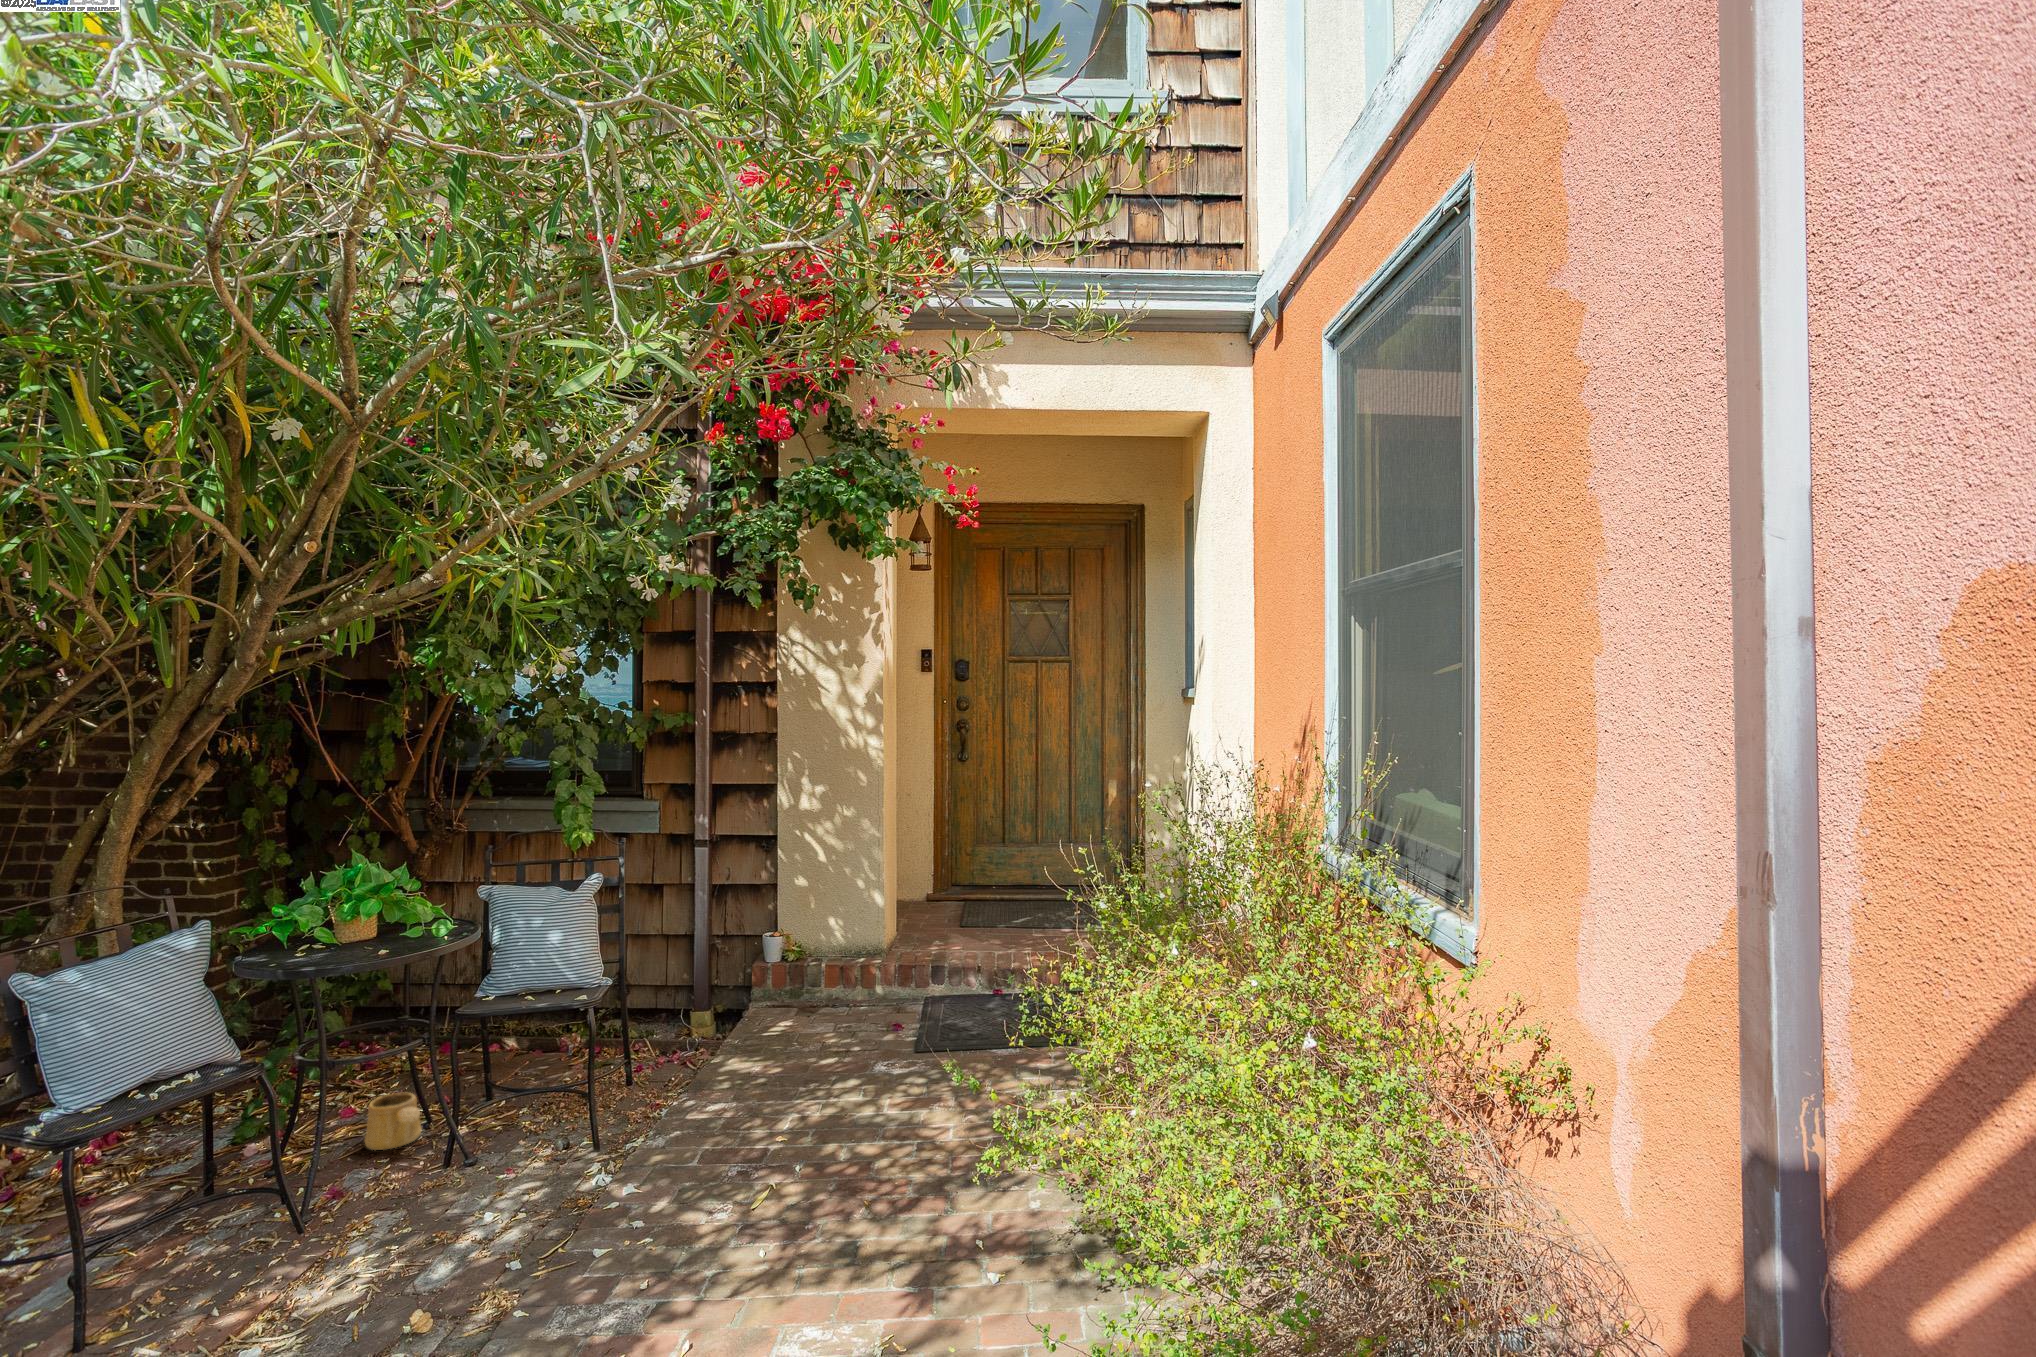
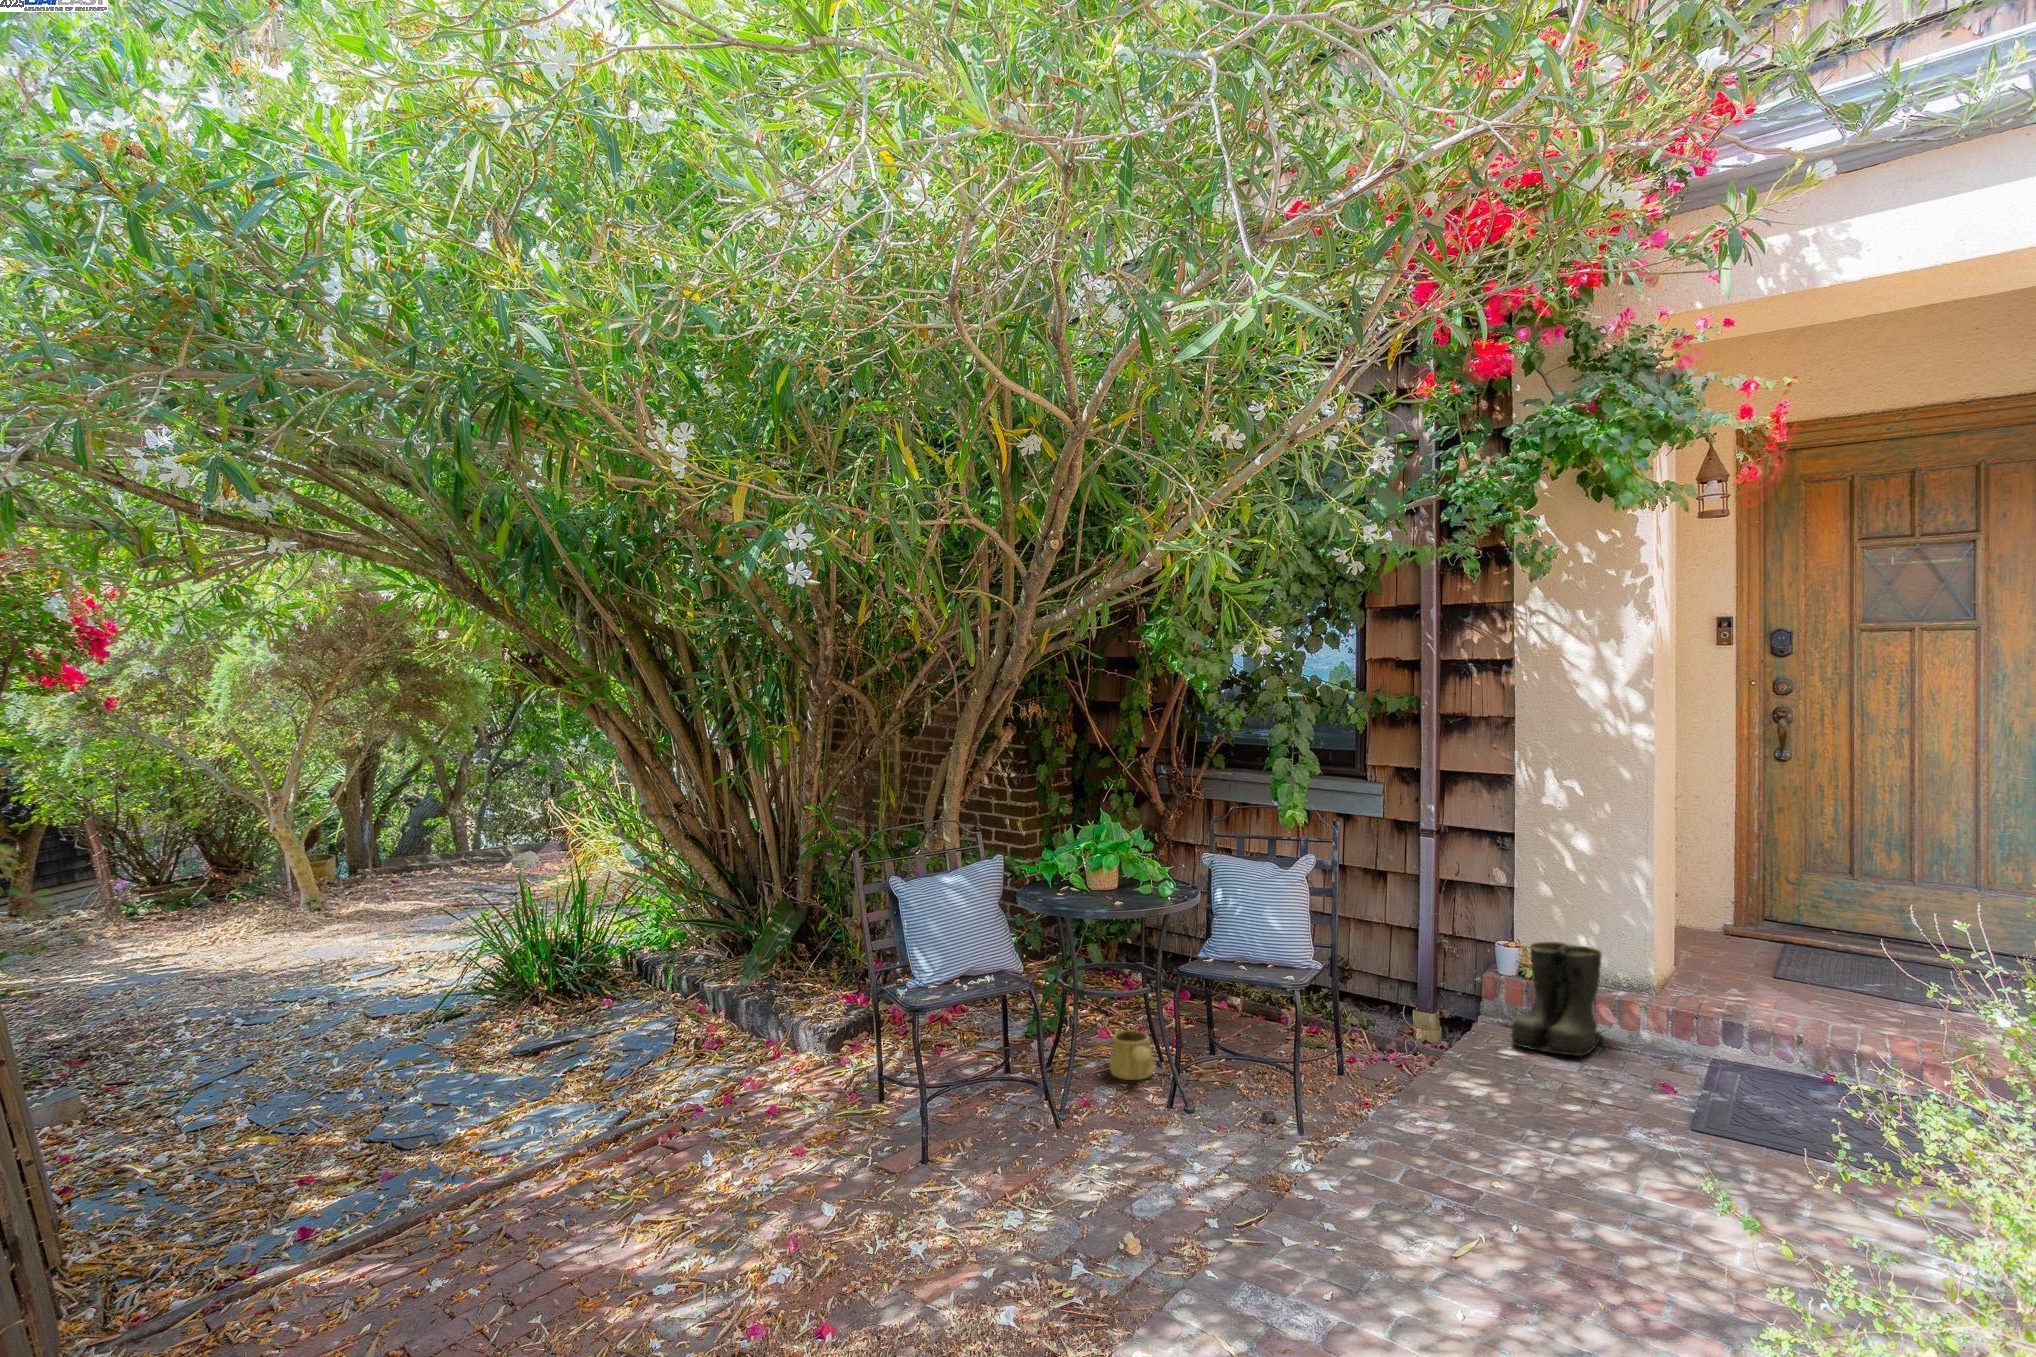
boots: none [777,929,849,1026] -> present [1511,942,1602,1056]

